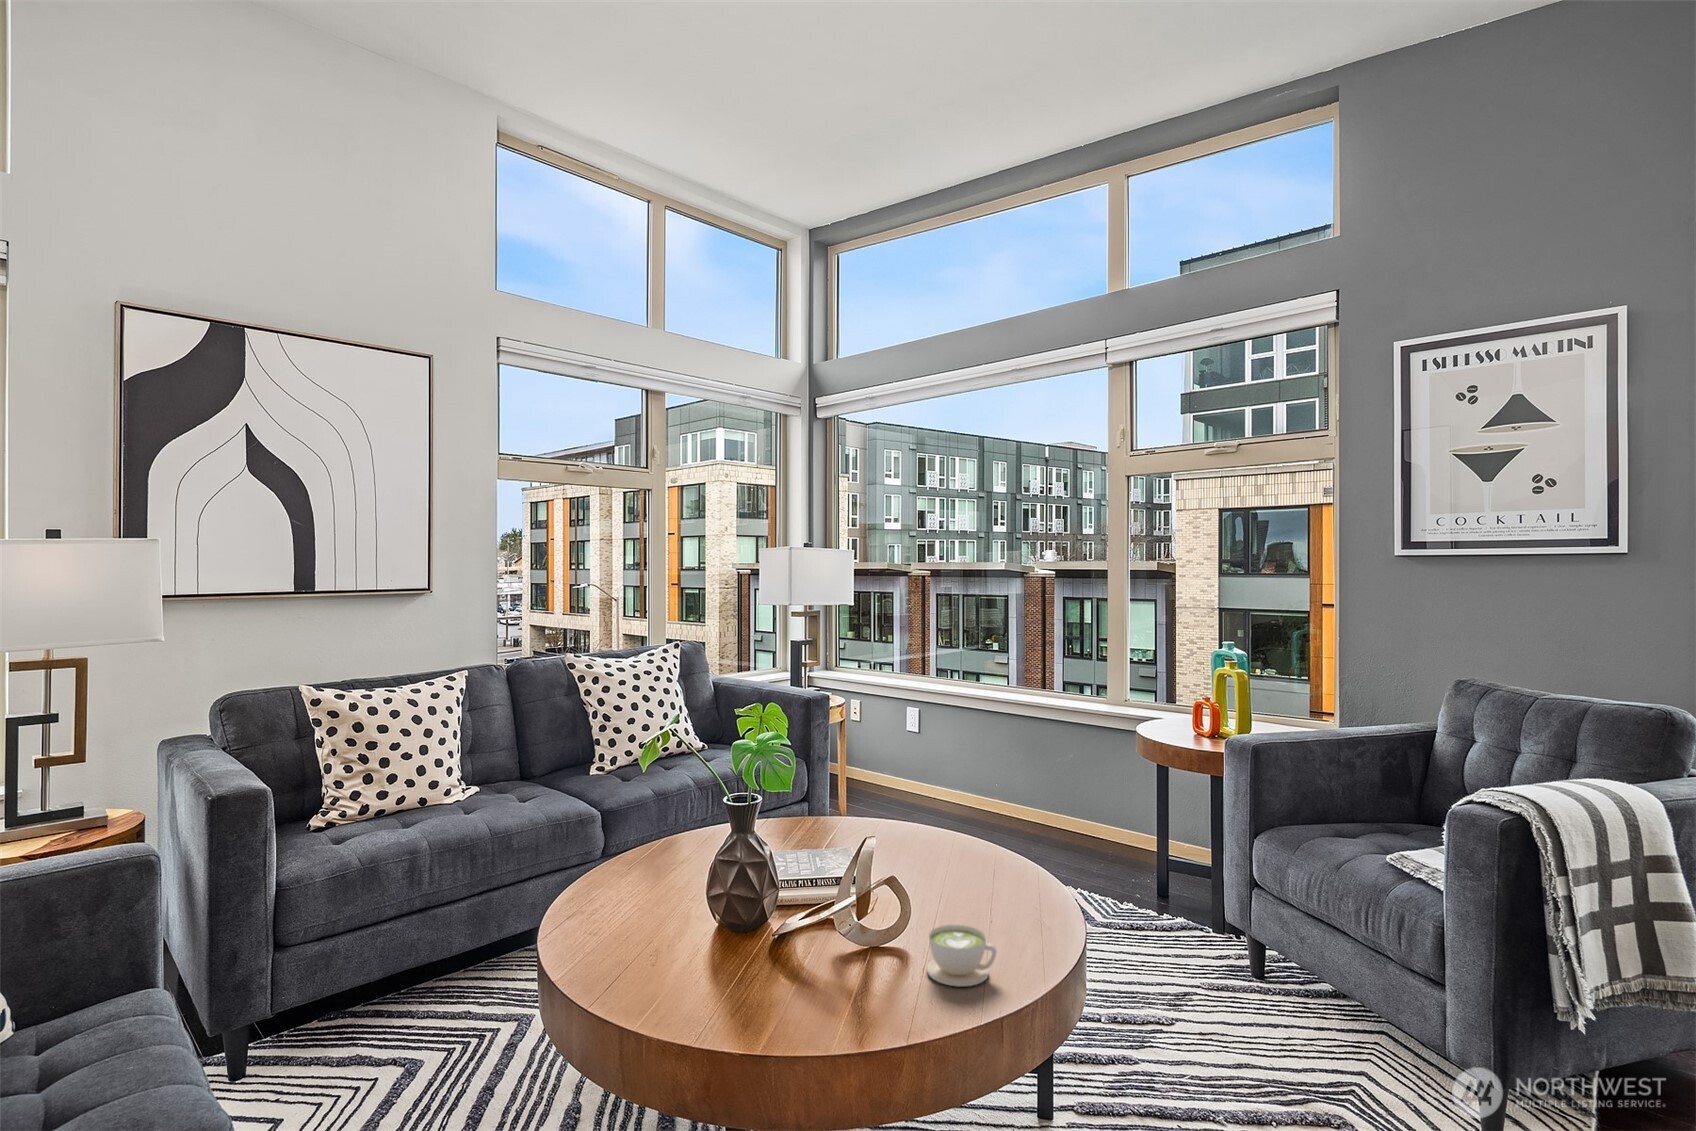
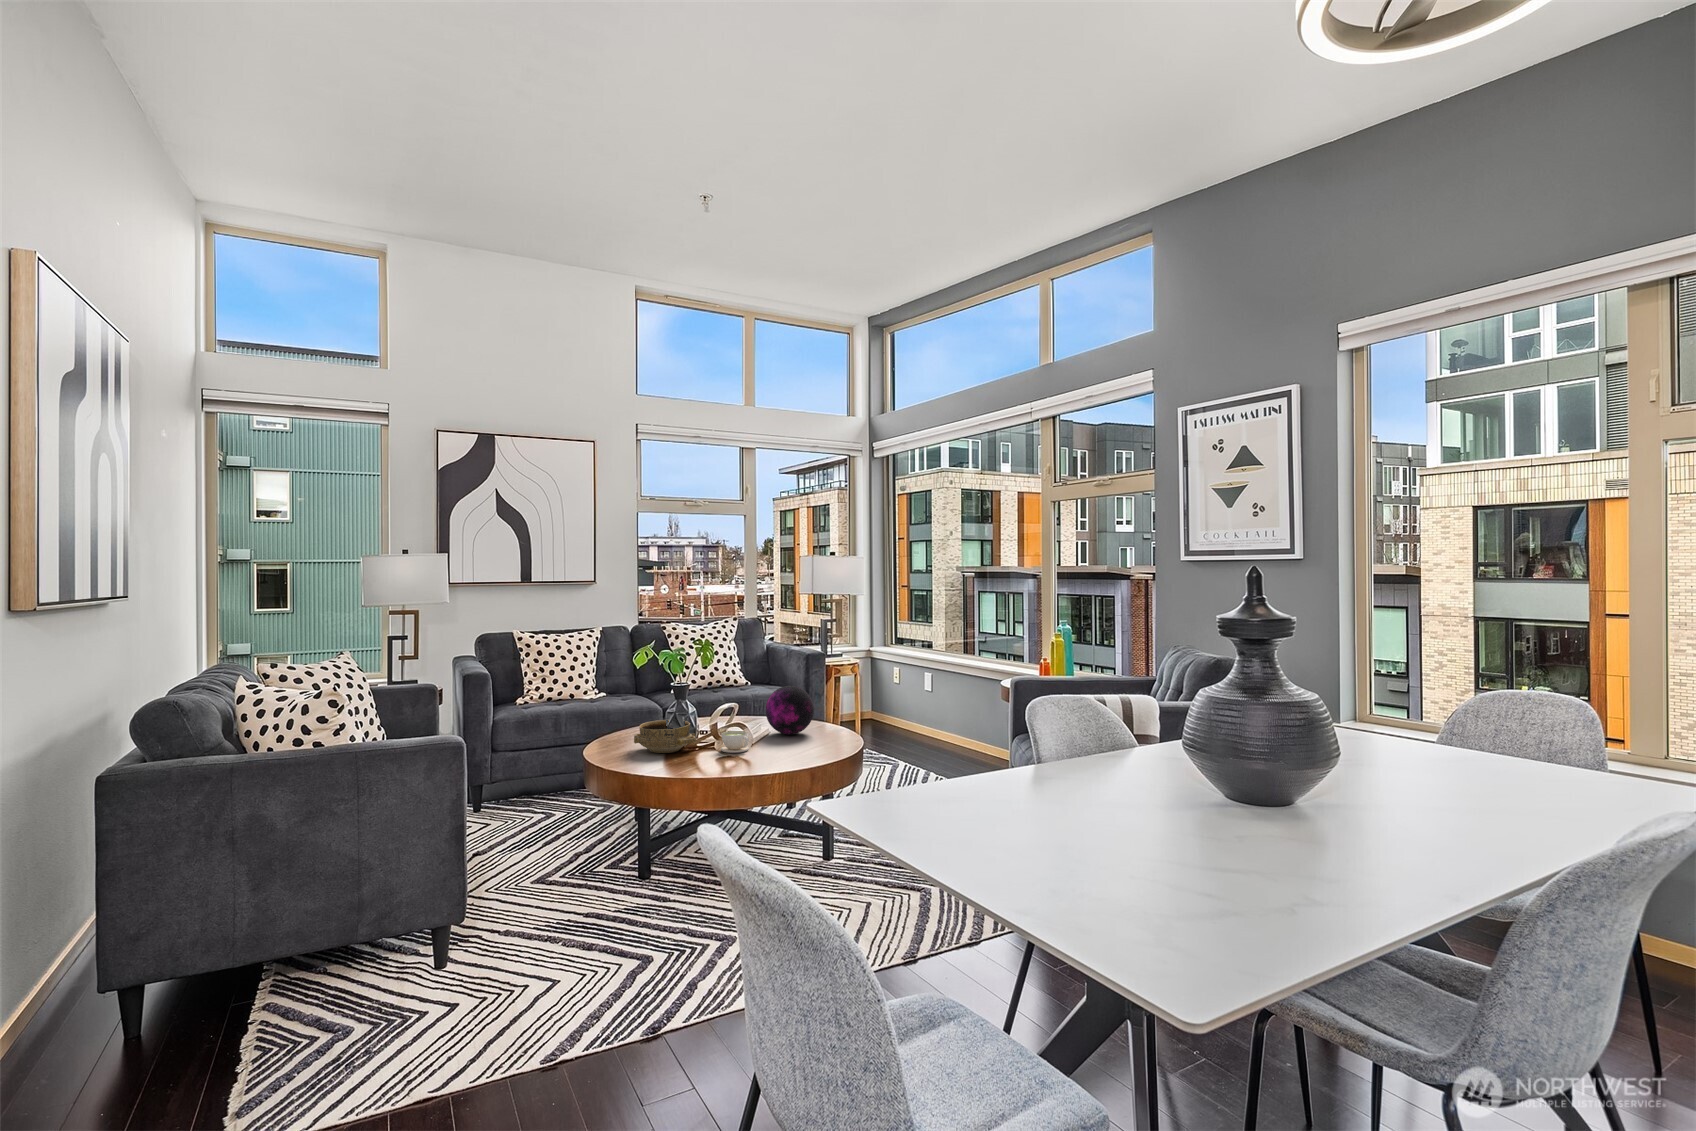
decorative orb: none [939,801,1035,900] -> present [766,686,814,735]
ceramic bowl: none [729,910,881,1009] -> present [634,720,696,753]

